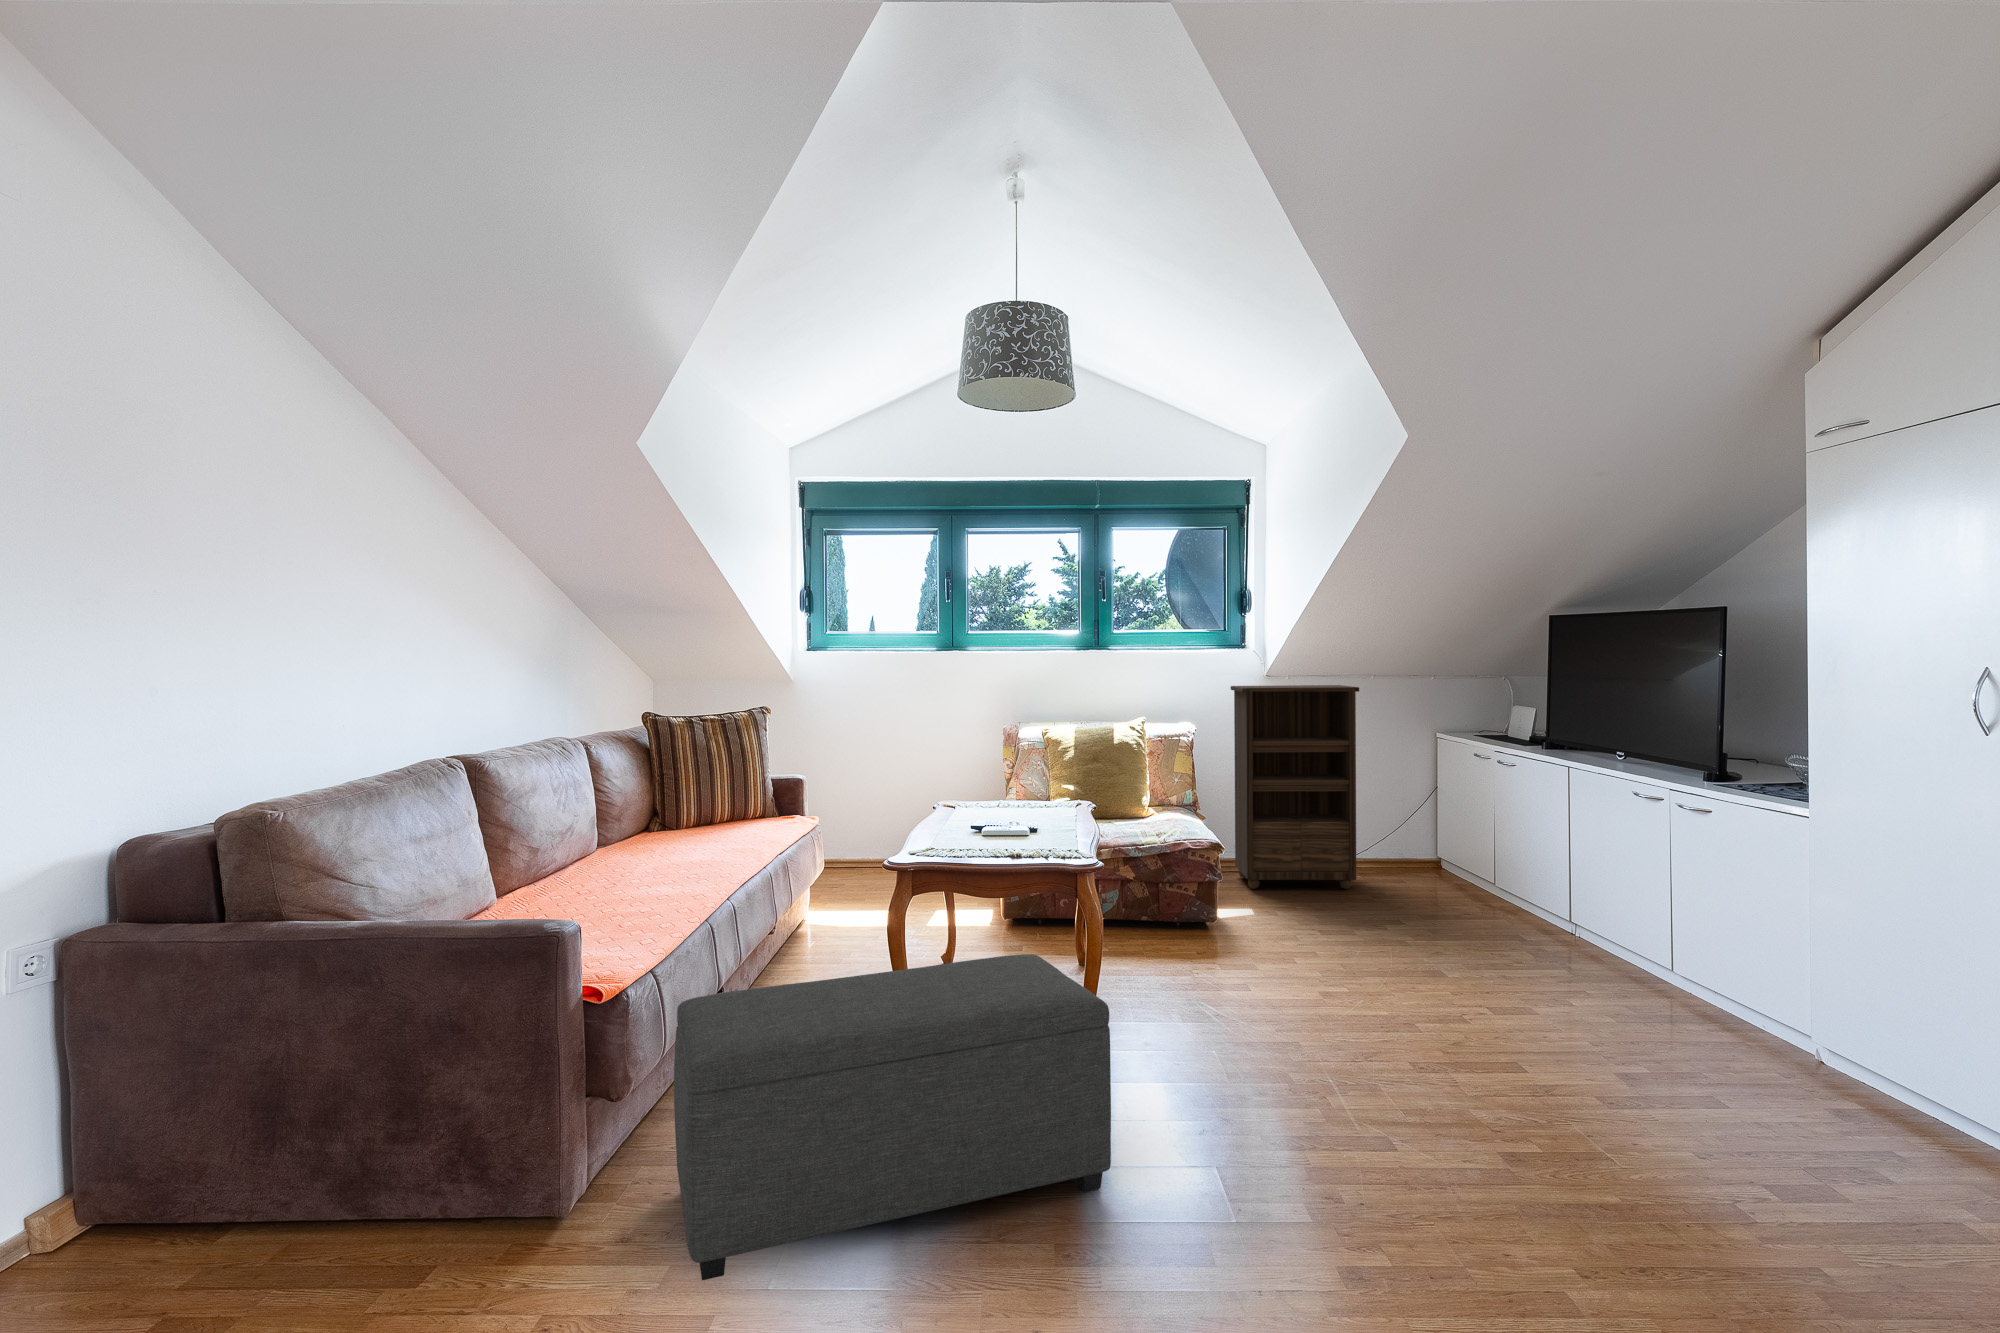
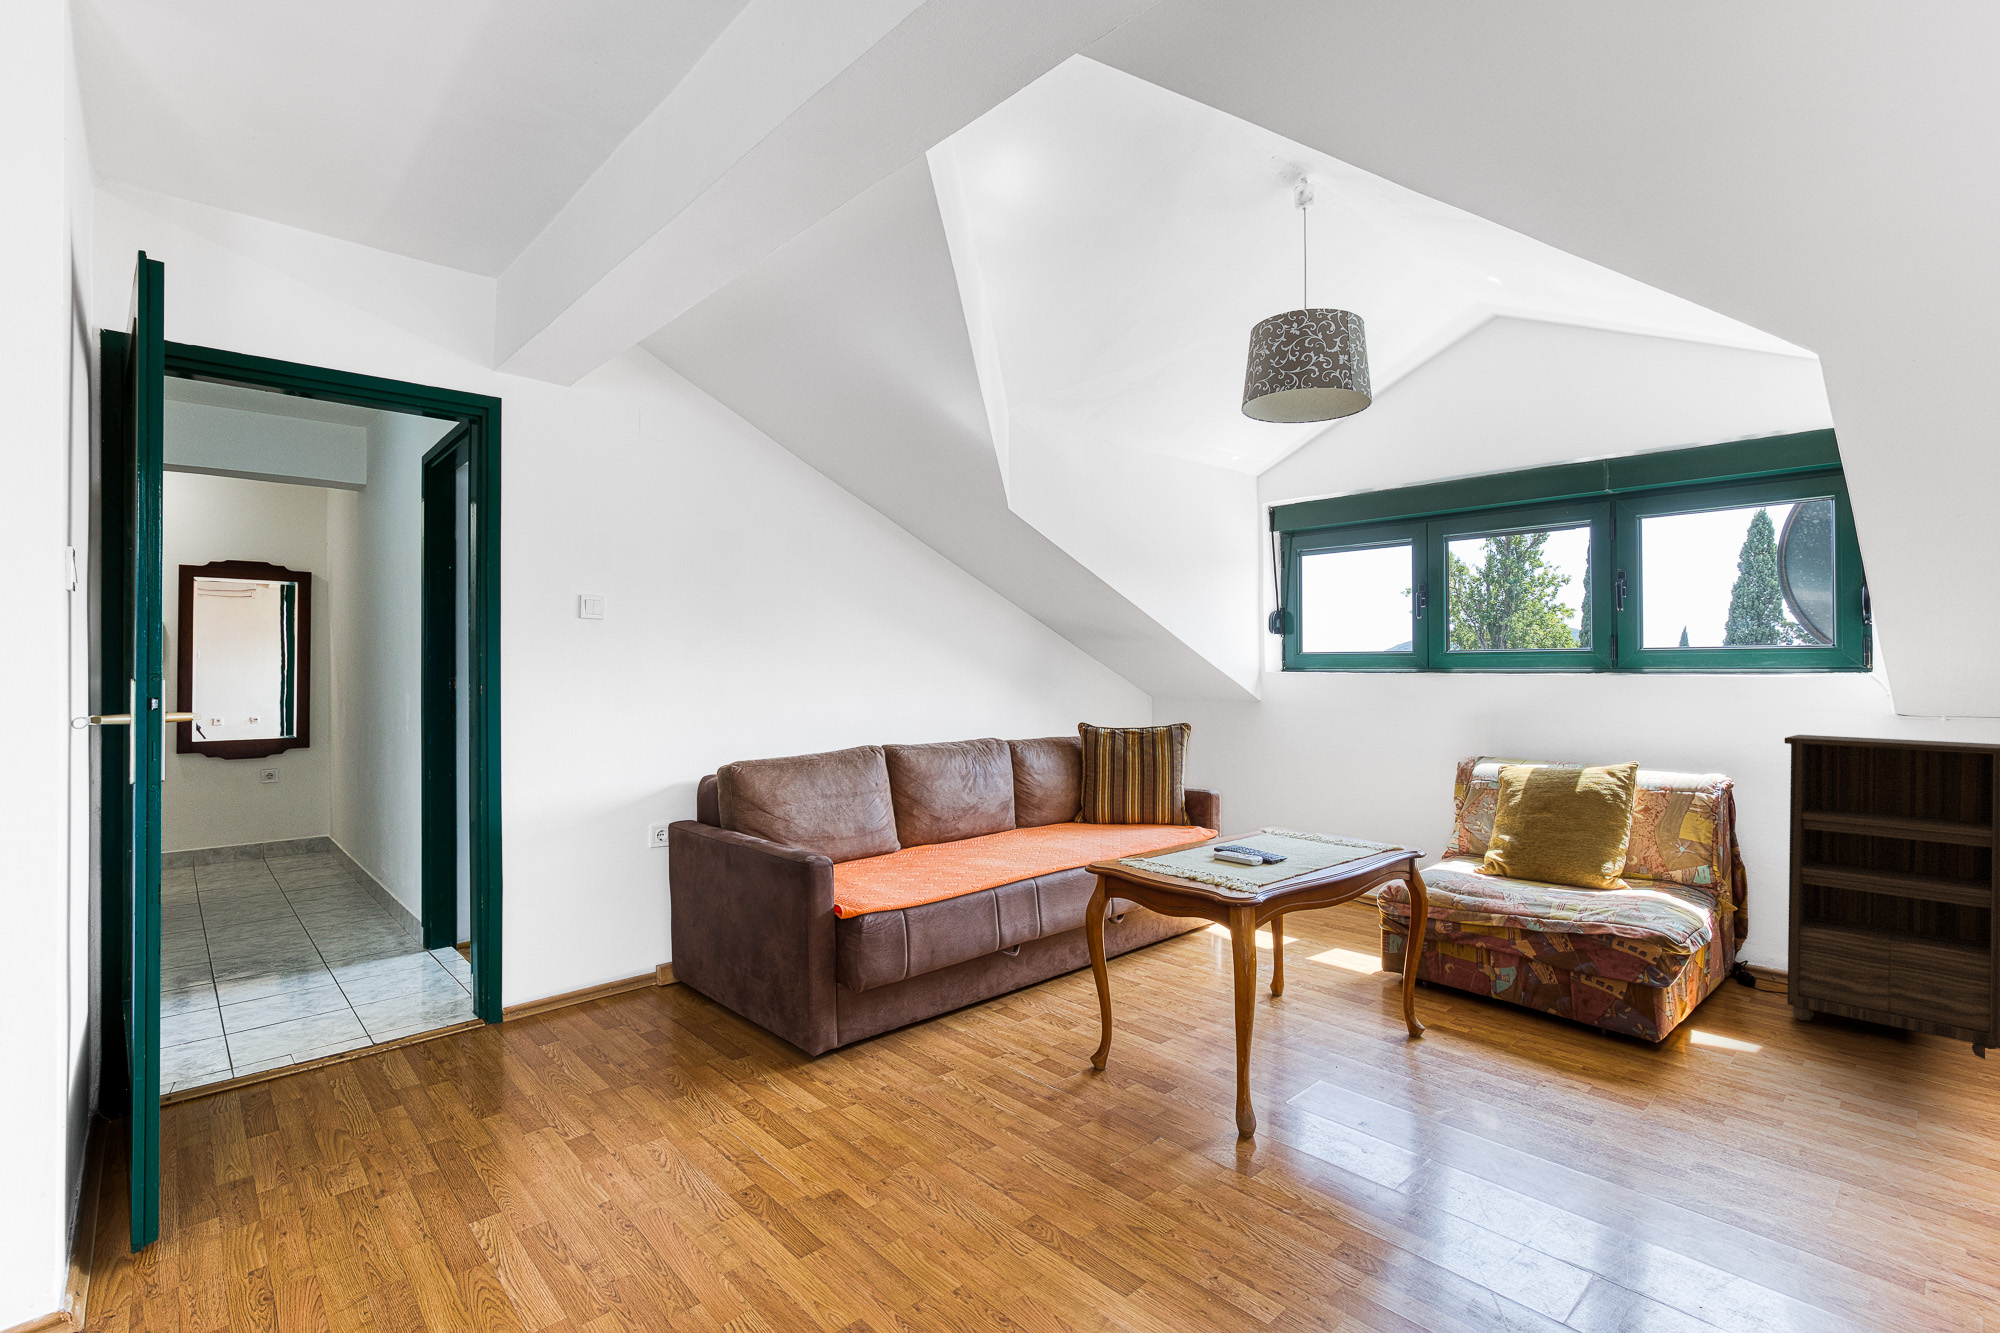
ottoman: present [674,954,1111,1280] -> none [767,932,1144,1203]

